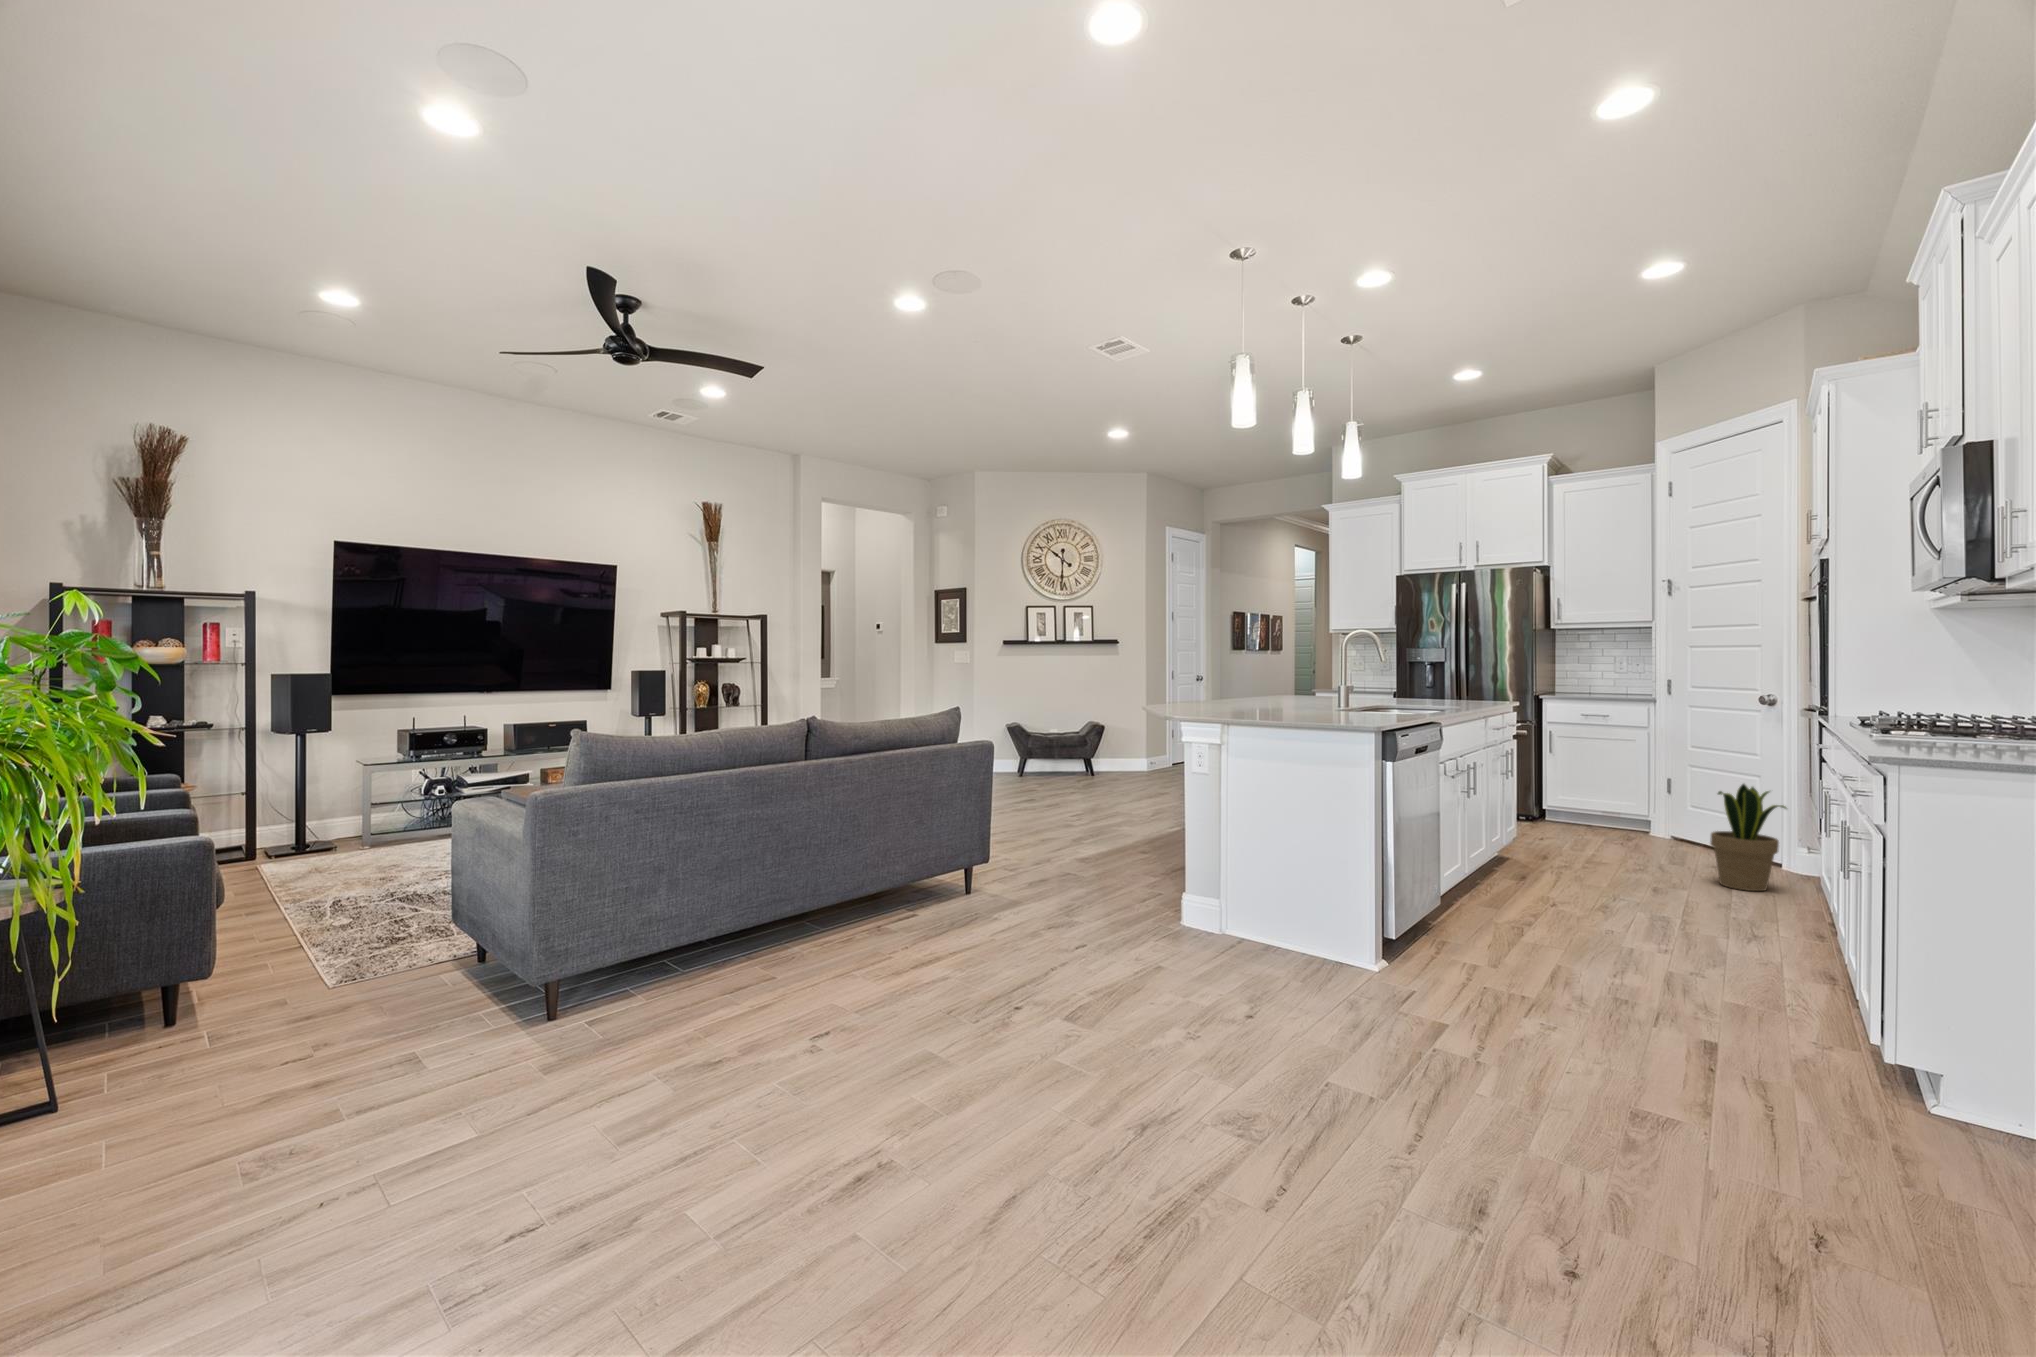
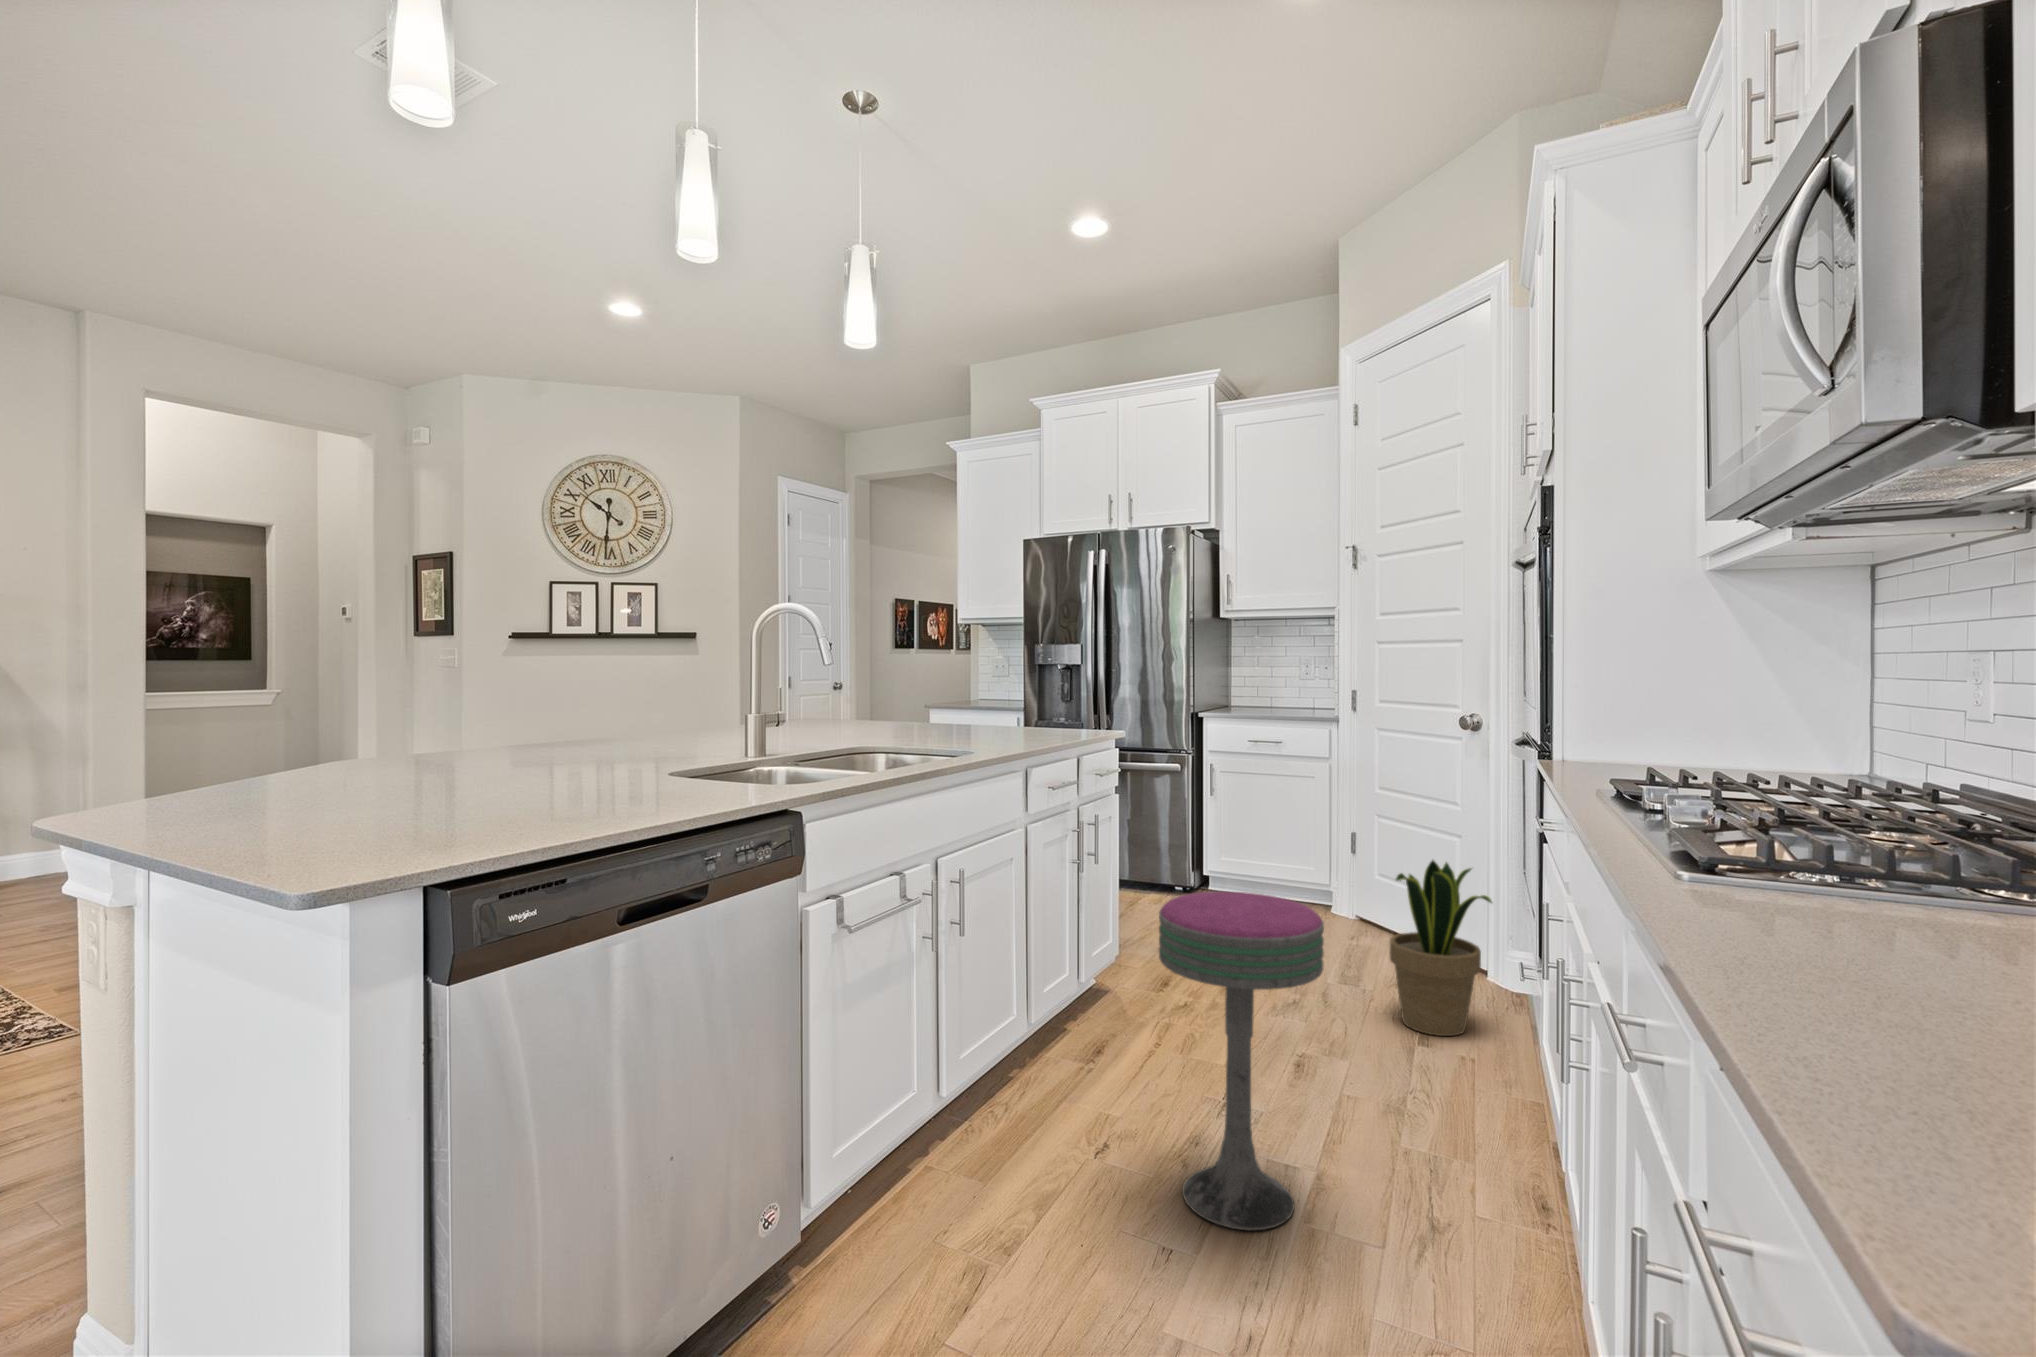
bar stool: none [1595,782,1695,942] -> present [1159,892,1324,1231]

